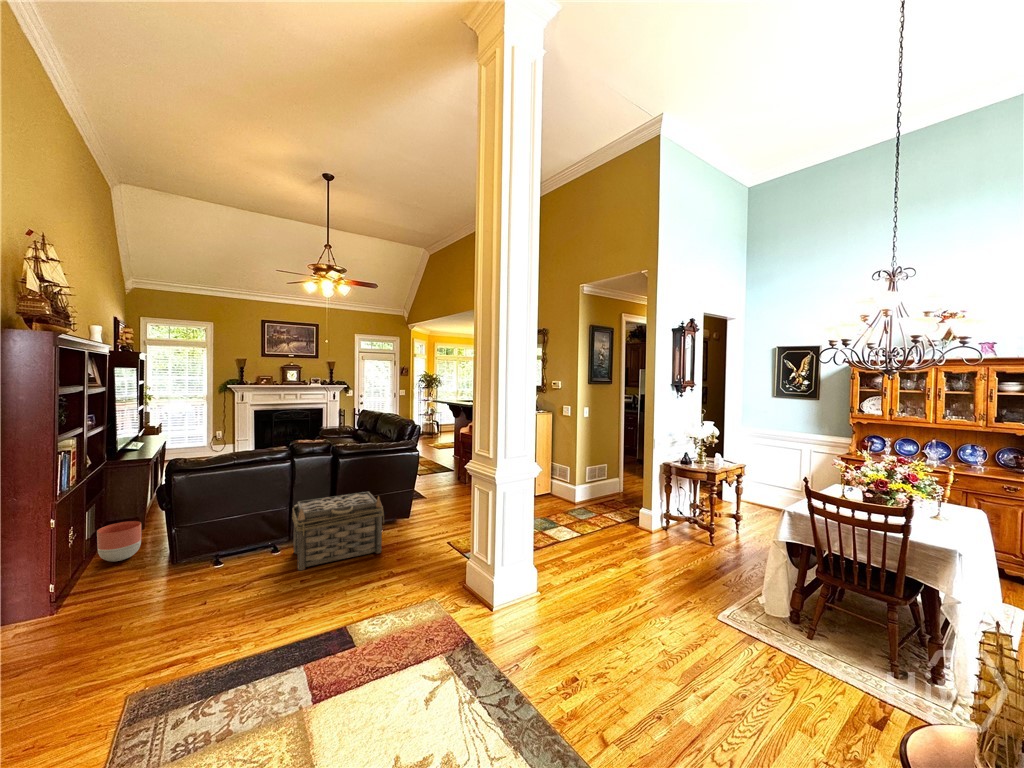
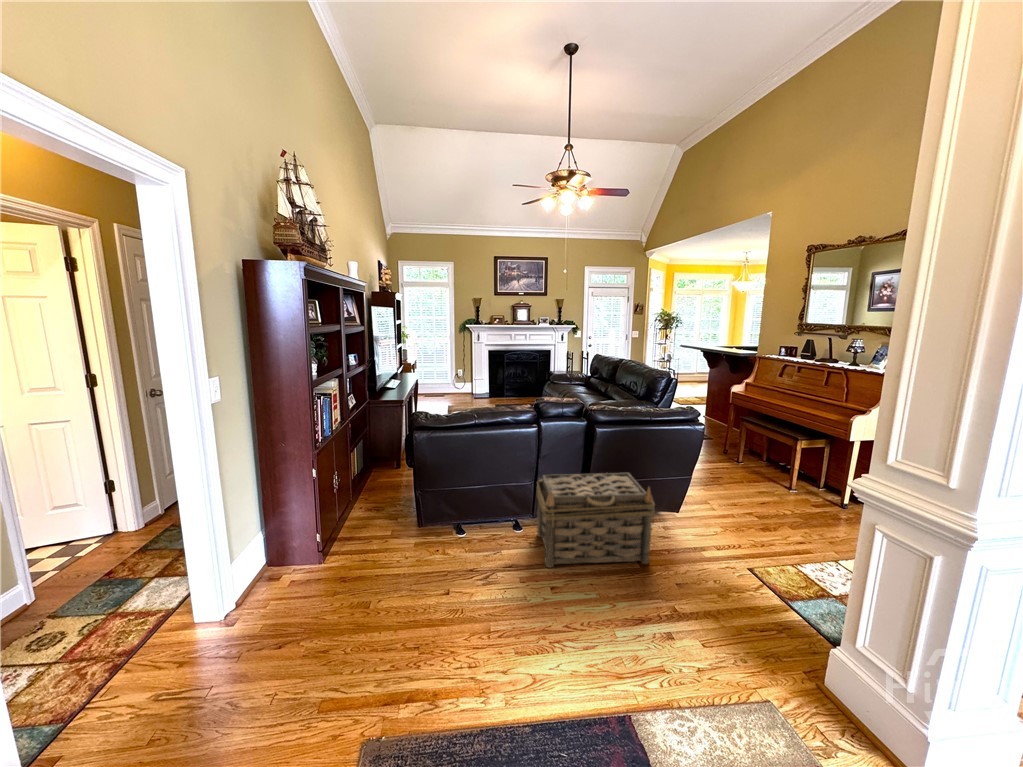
planter: present [97,521,141,561] -> none [360,465,395,505]

